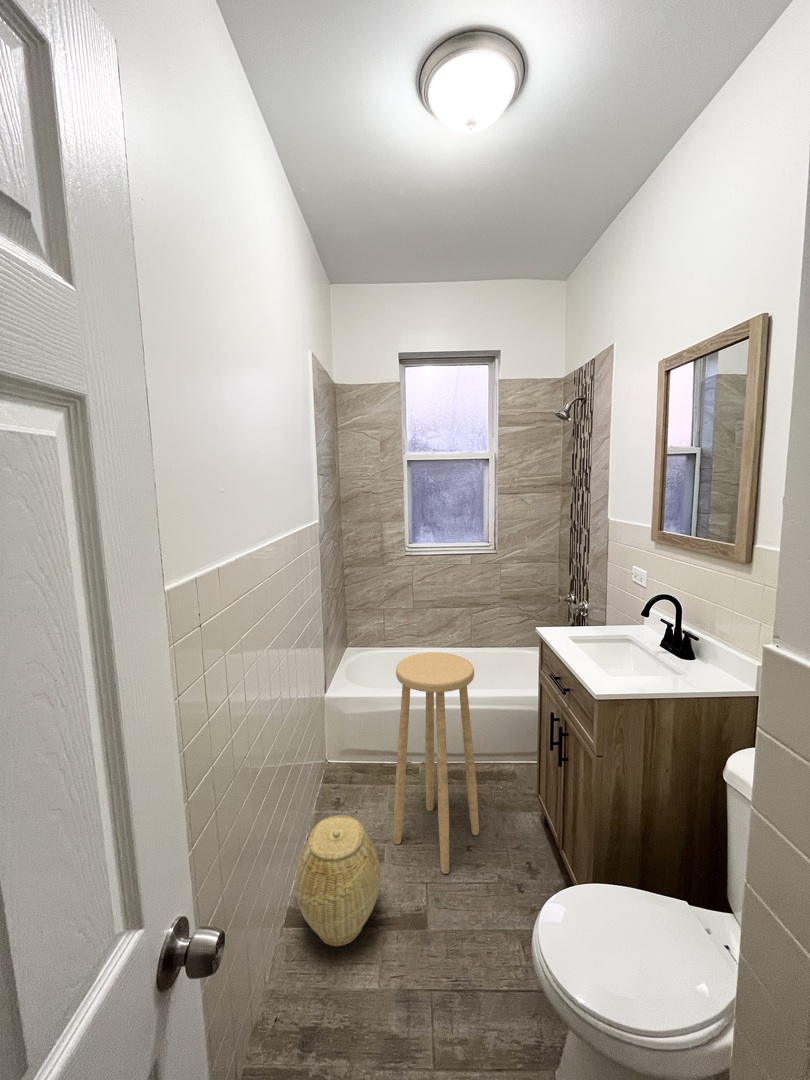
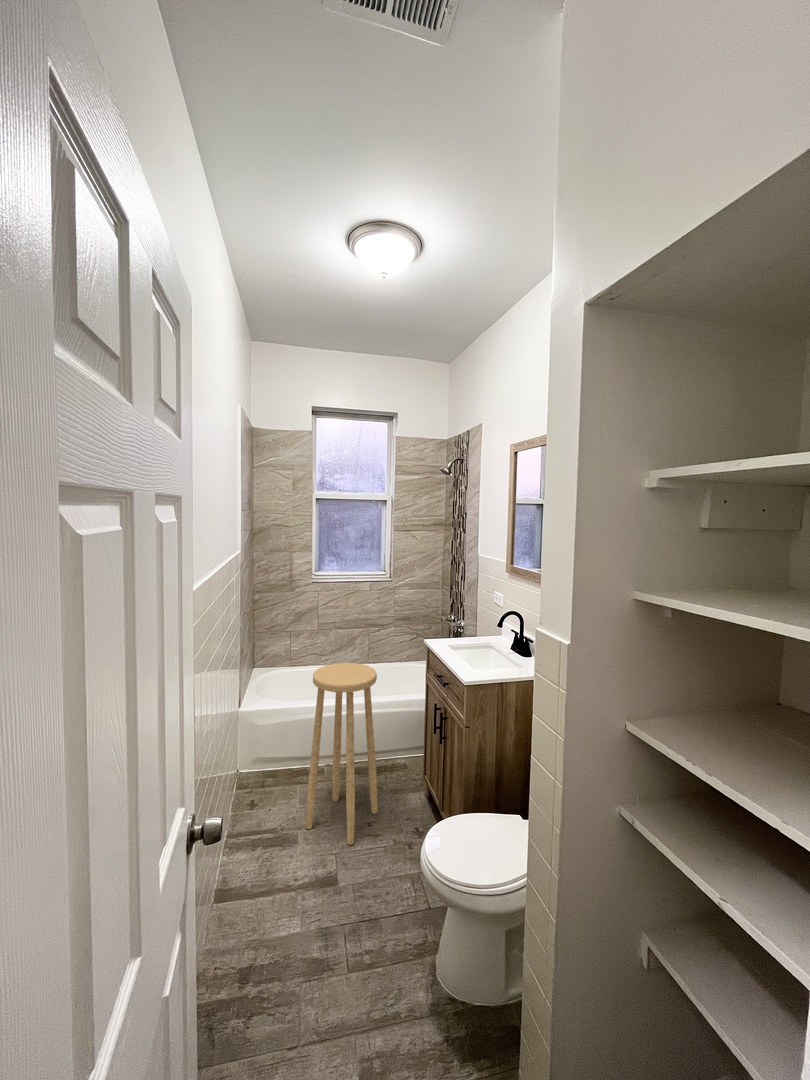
woven basket: present [295,815,381,946] -> none [227,800,300,909]

